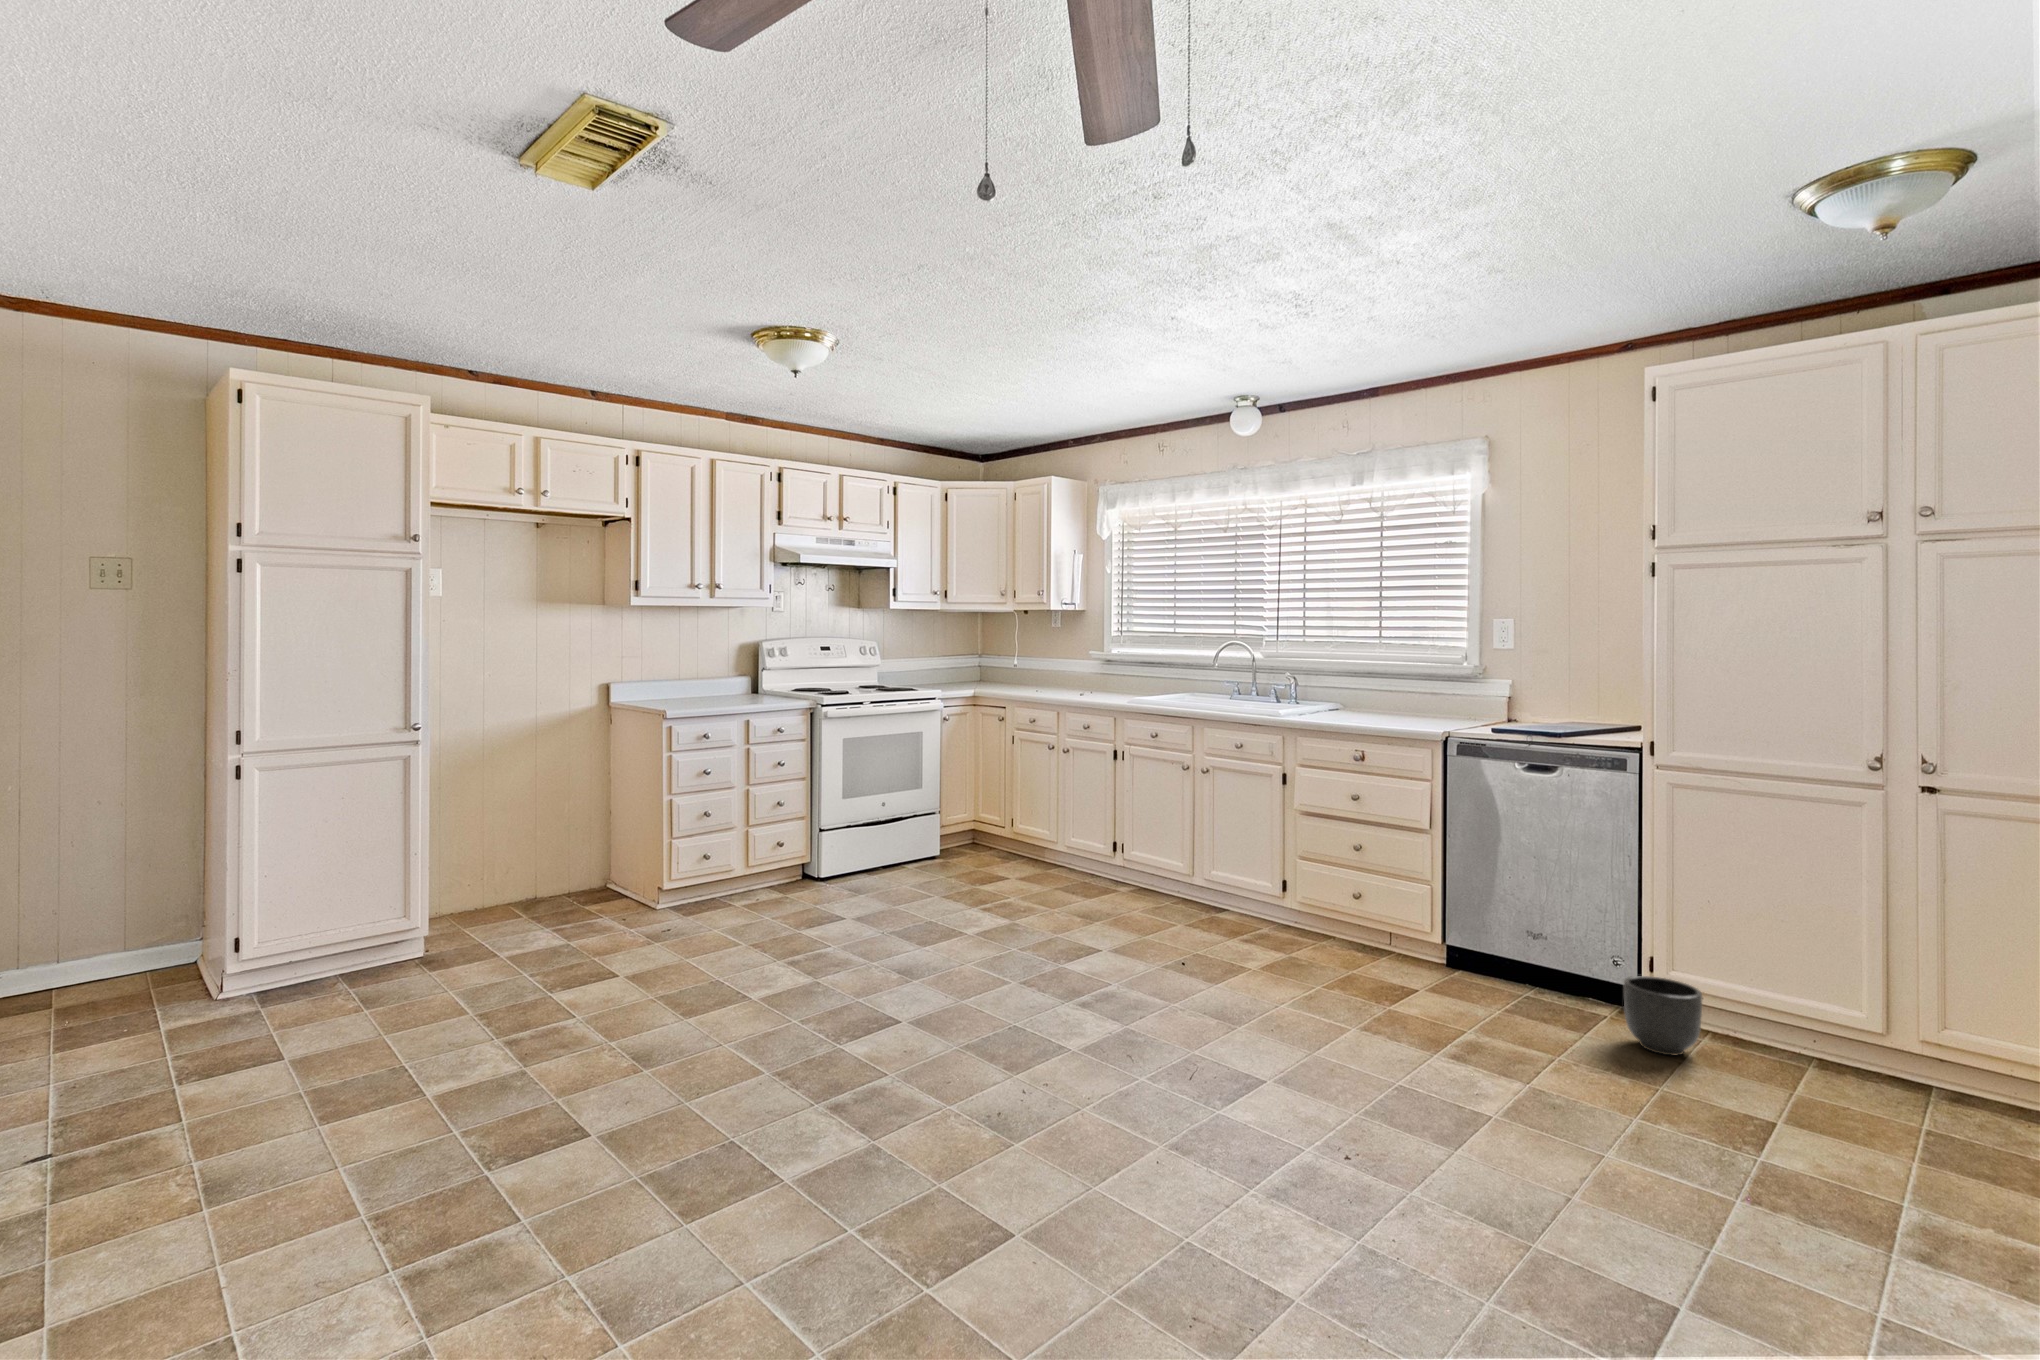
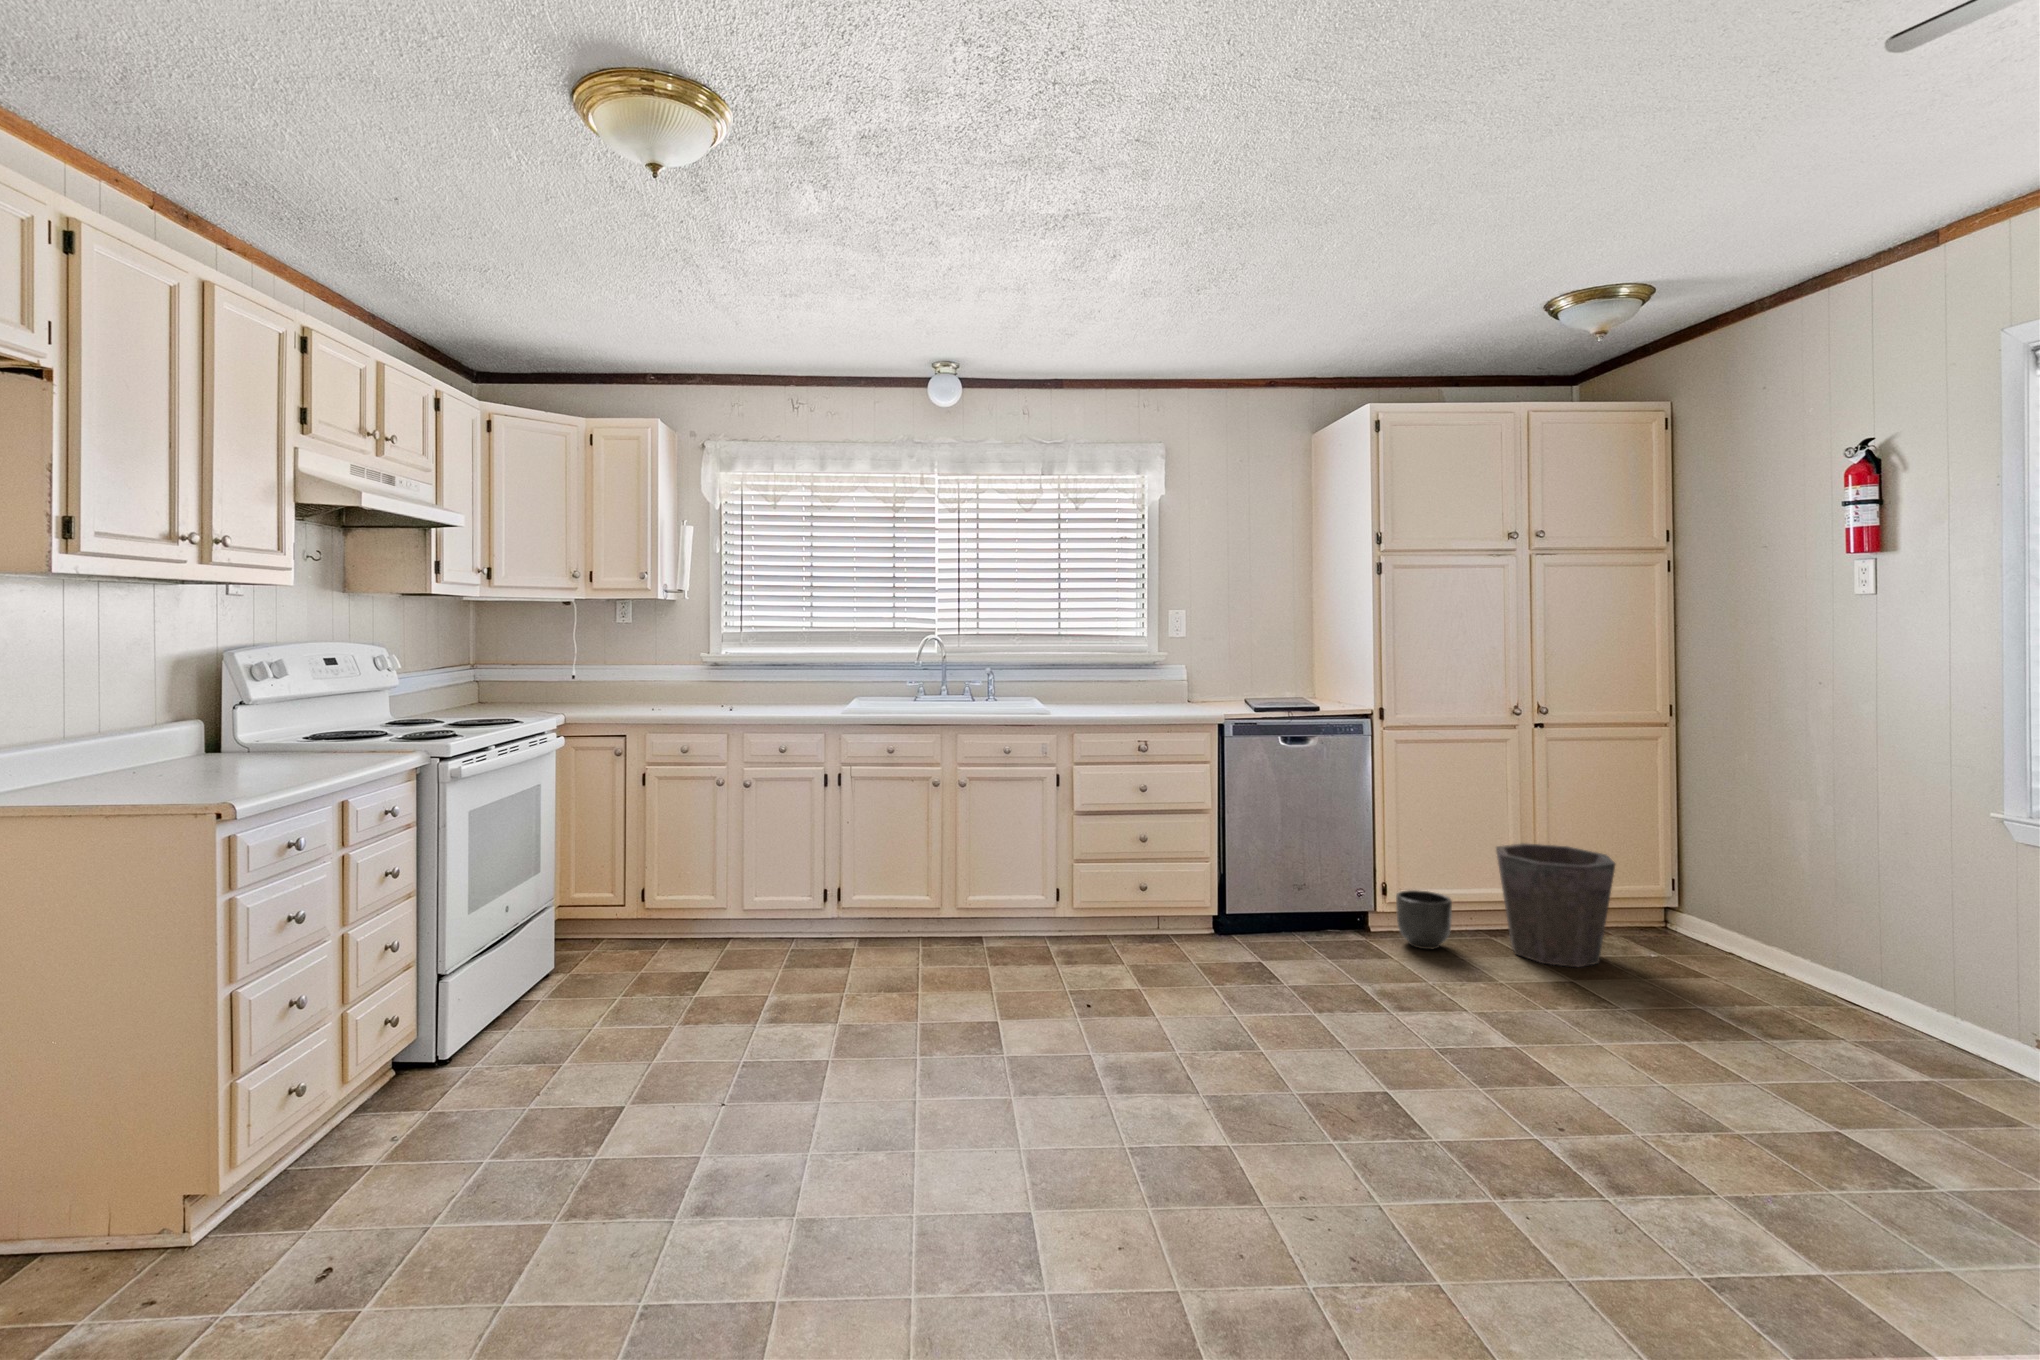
waste bin: none [1748,947,1945,1140] -> present [1496,843,1615,967]

